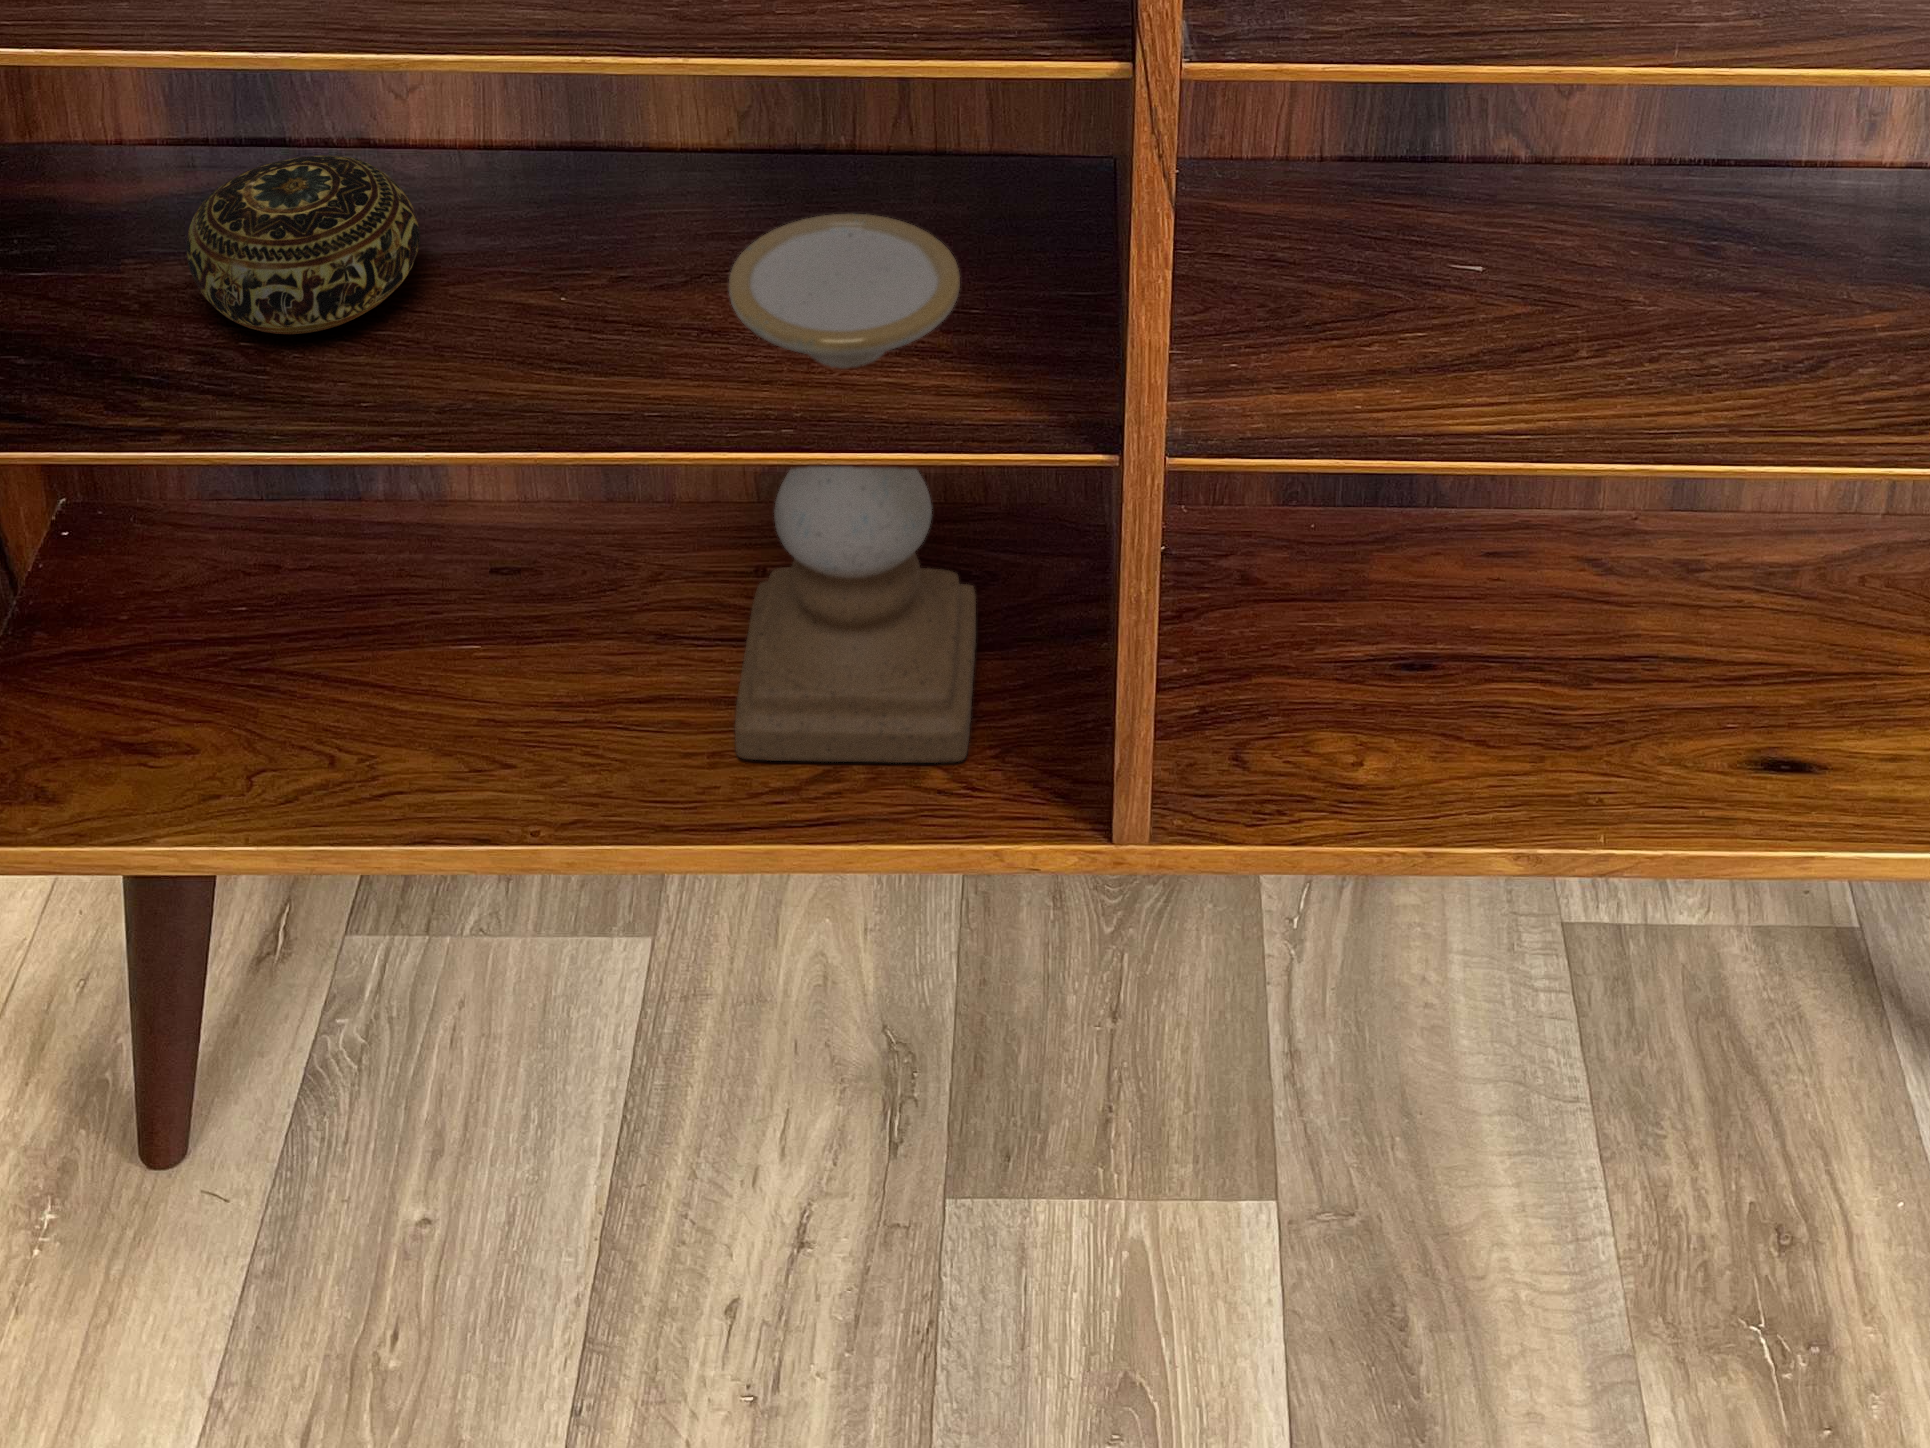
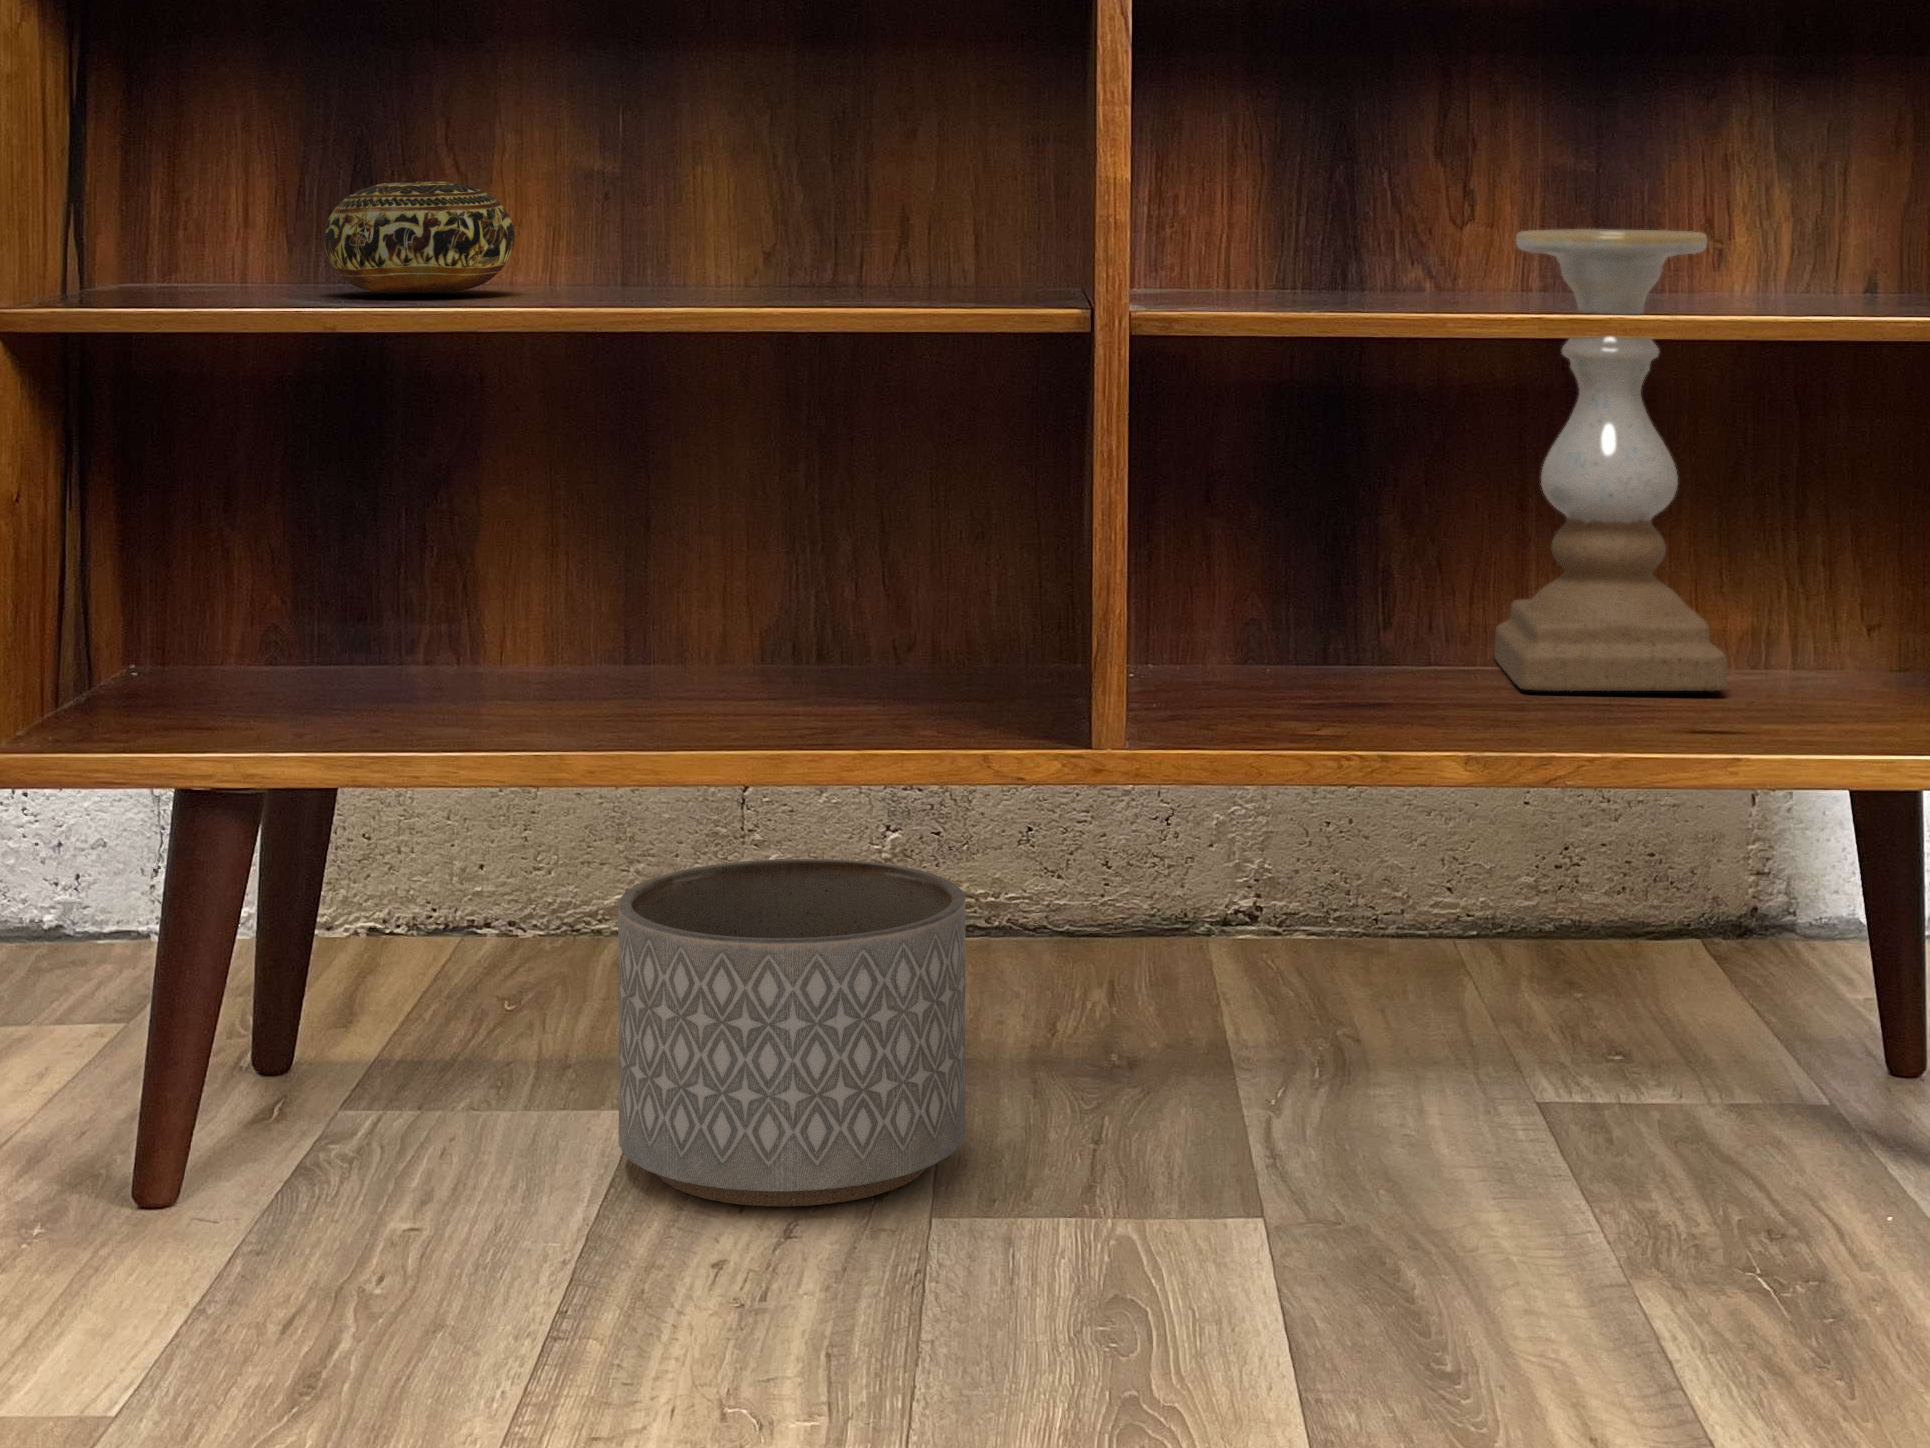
candle holder: present [729,214,976,763] -> present [1495,229,1727,691]
planter: none [601,731,974,1178] -> present [618,859,965,1207]

